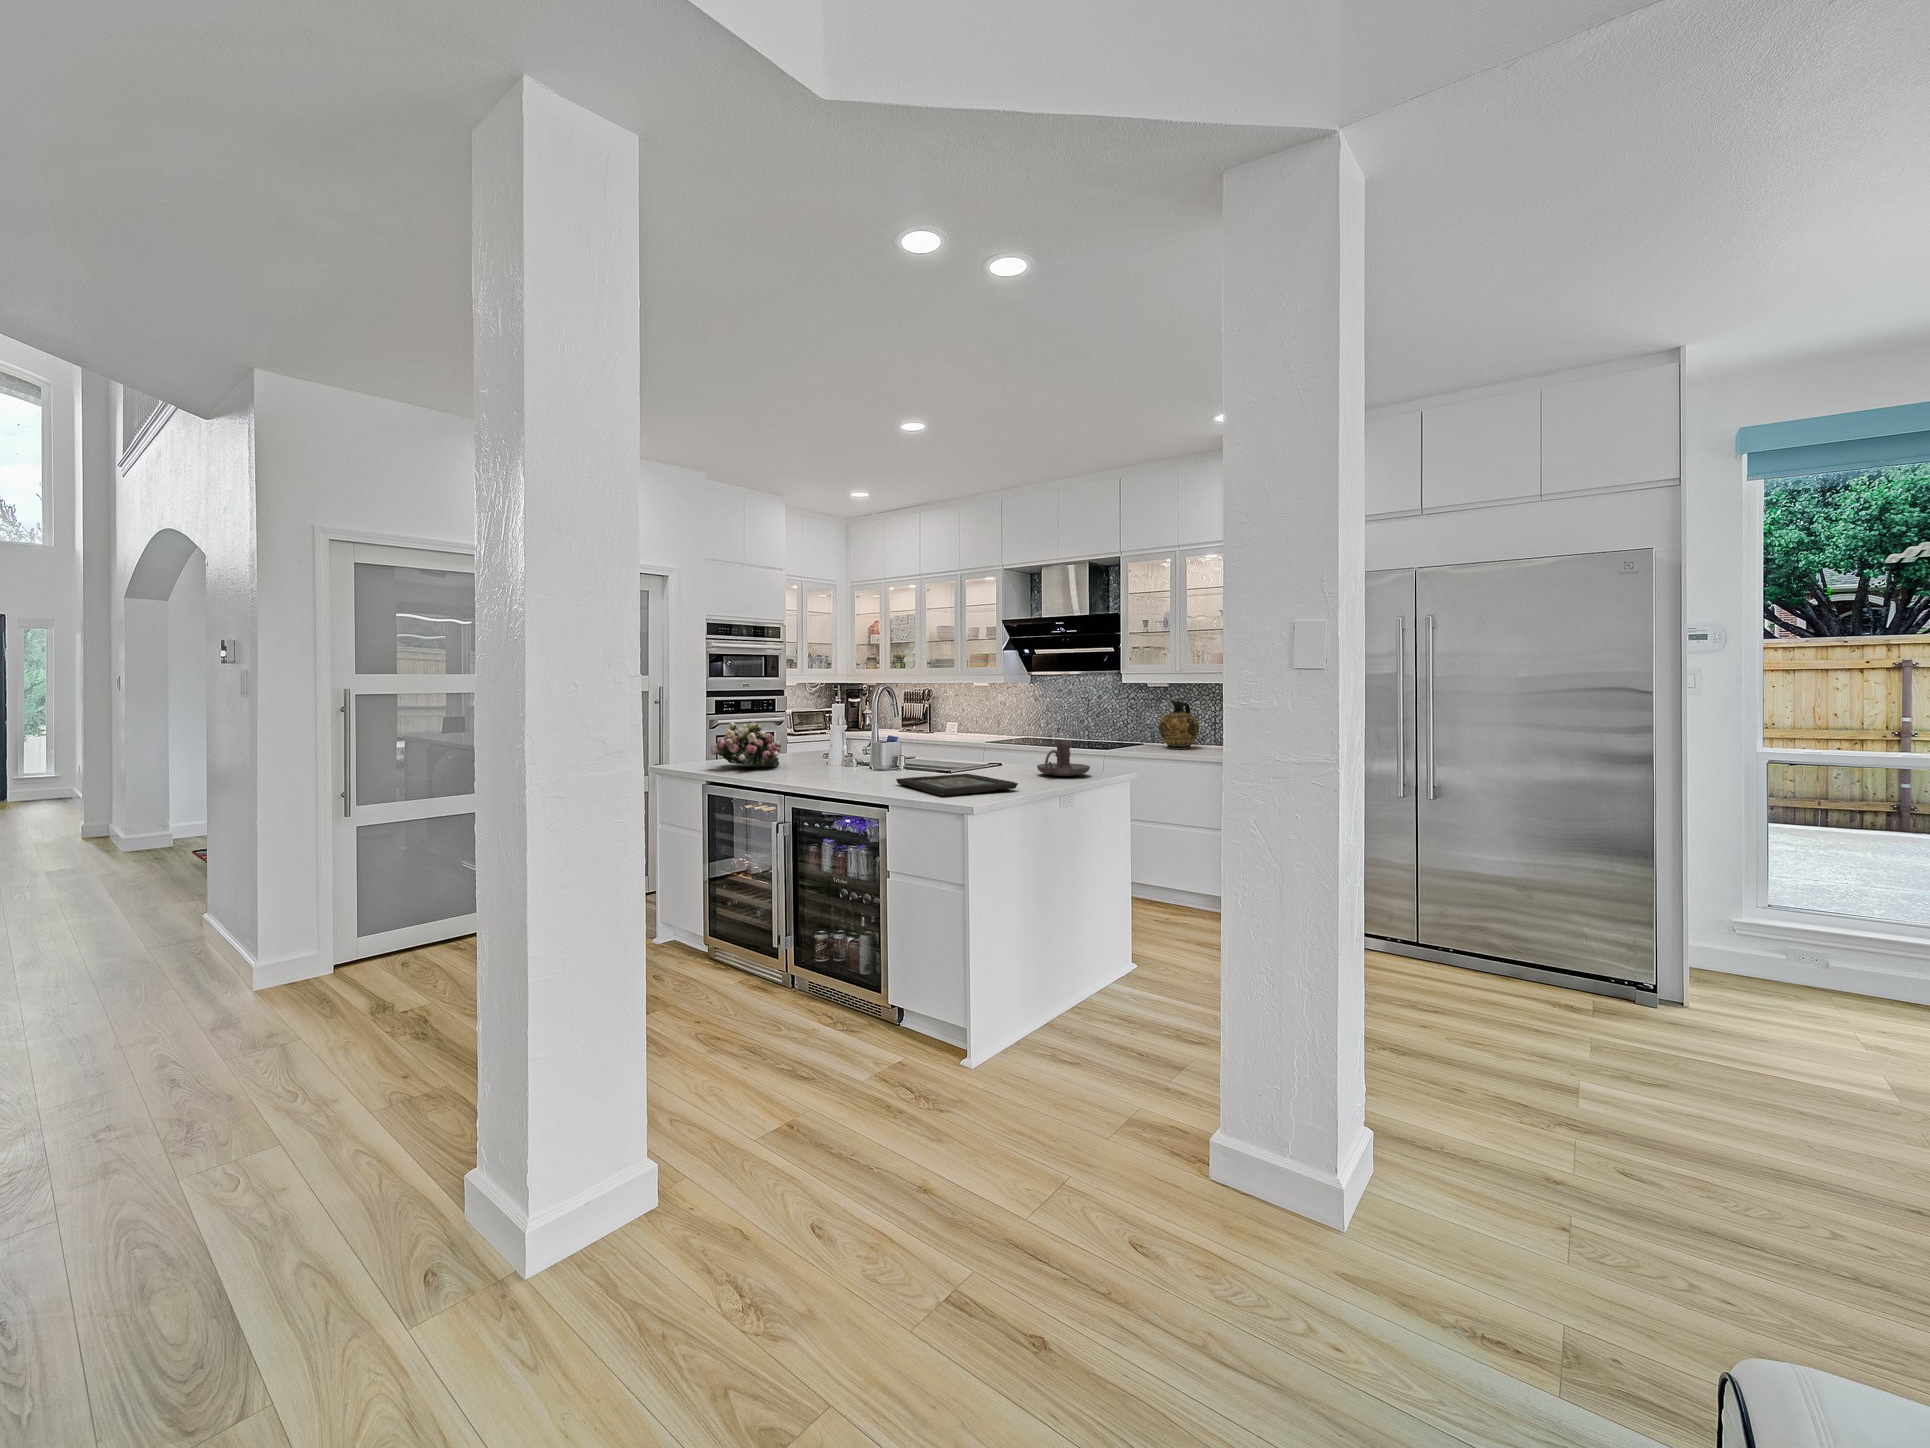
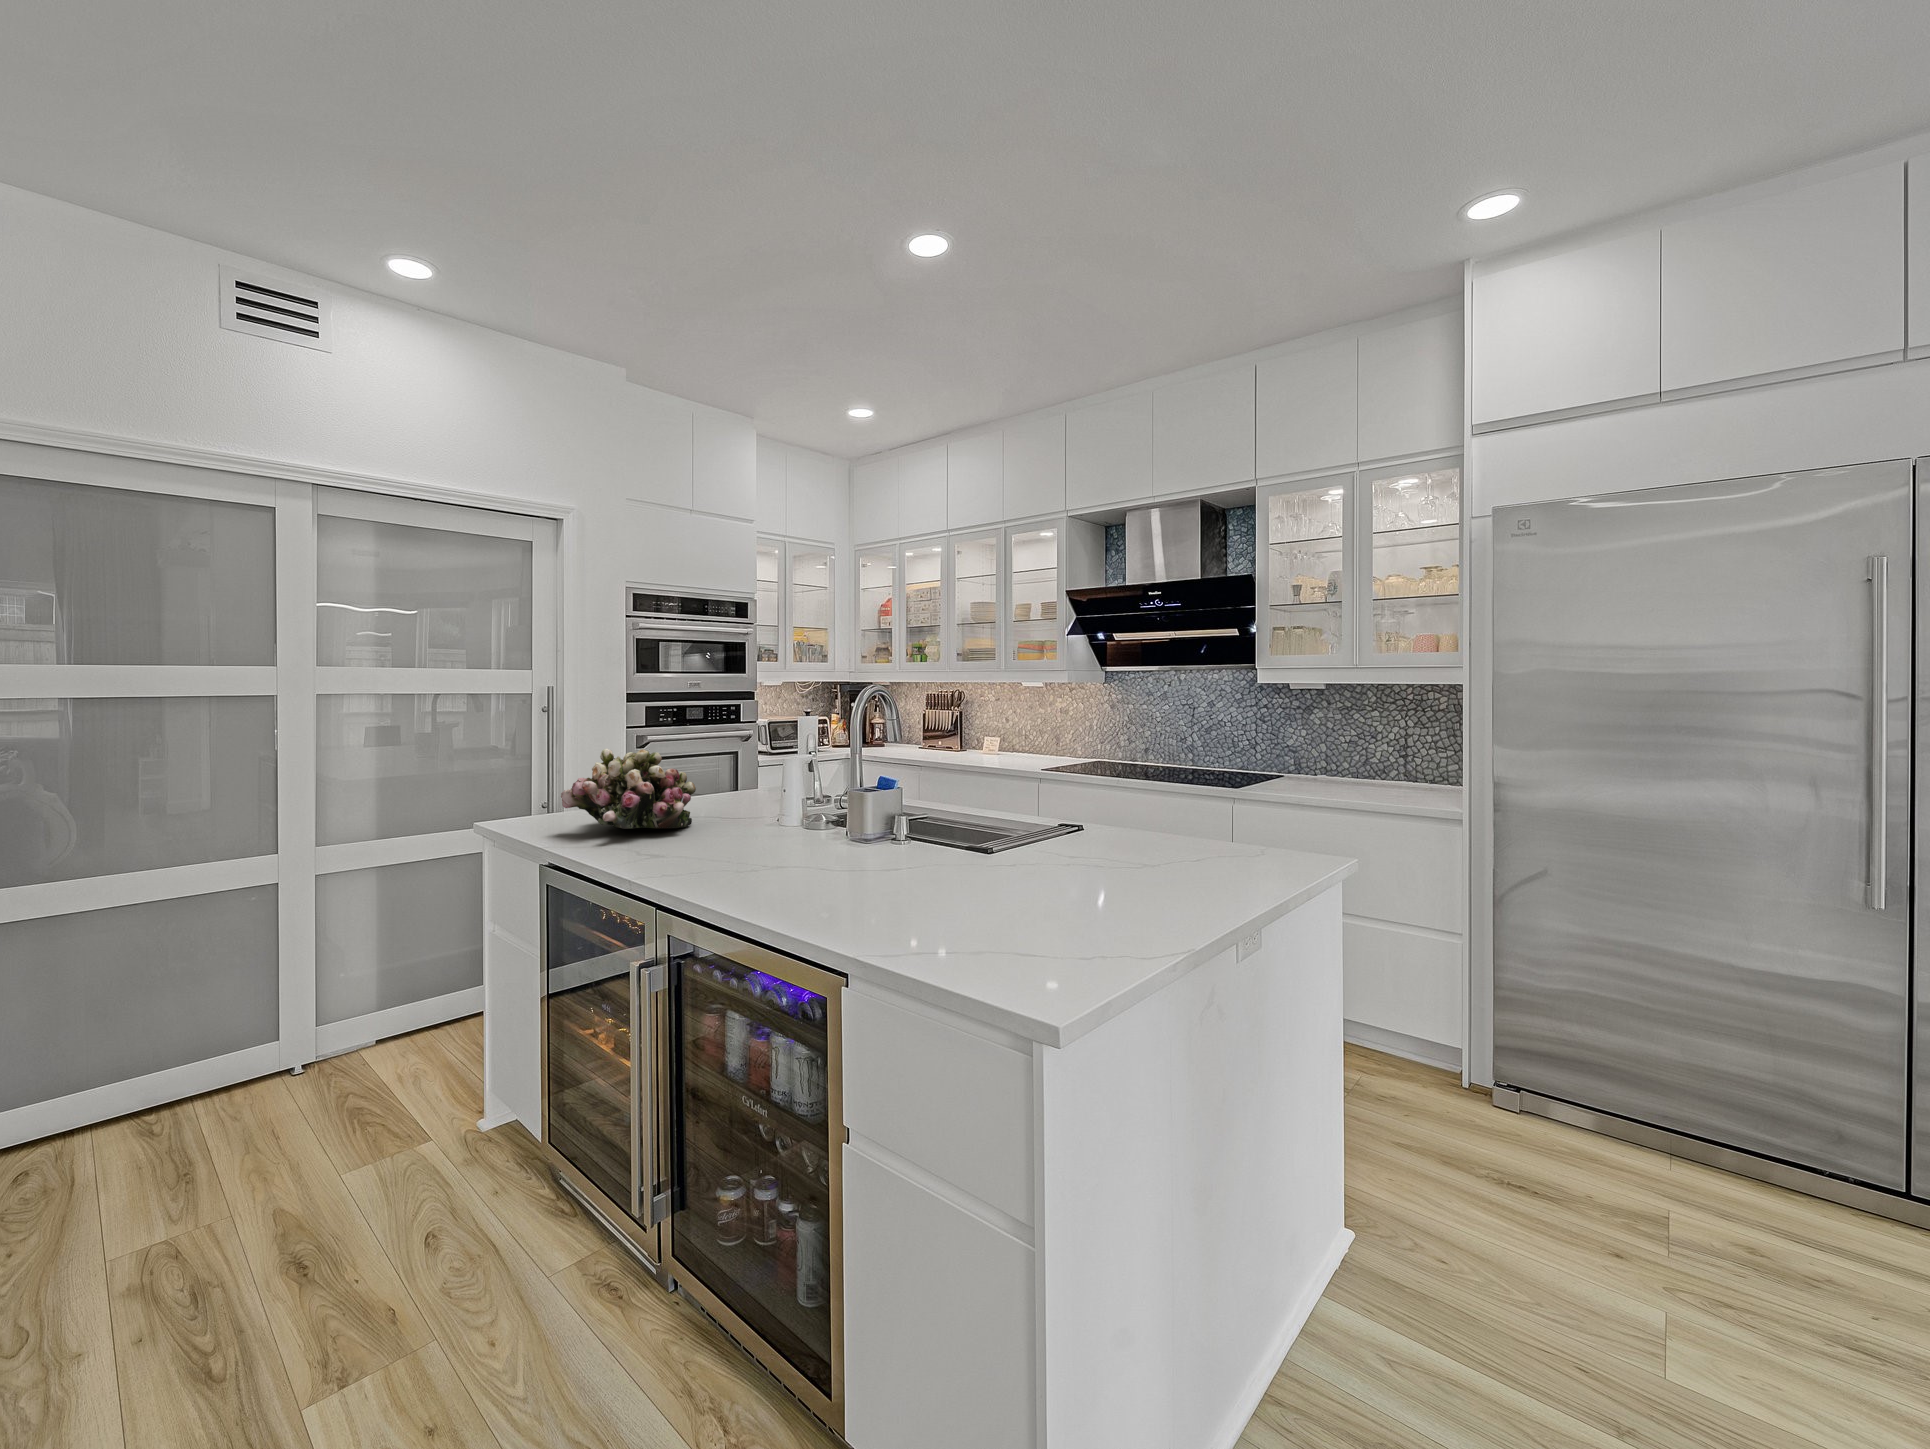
ceramic jug: present [1159,700,1199,749] -> none [1312,709,1379,785]
candle holder: present [1037,740,1090,776] -> none [1162,790,1270,862]
decorative tray: present [896,774,1018,796] -> none [884,860,1150,940]

